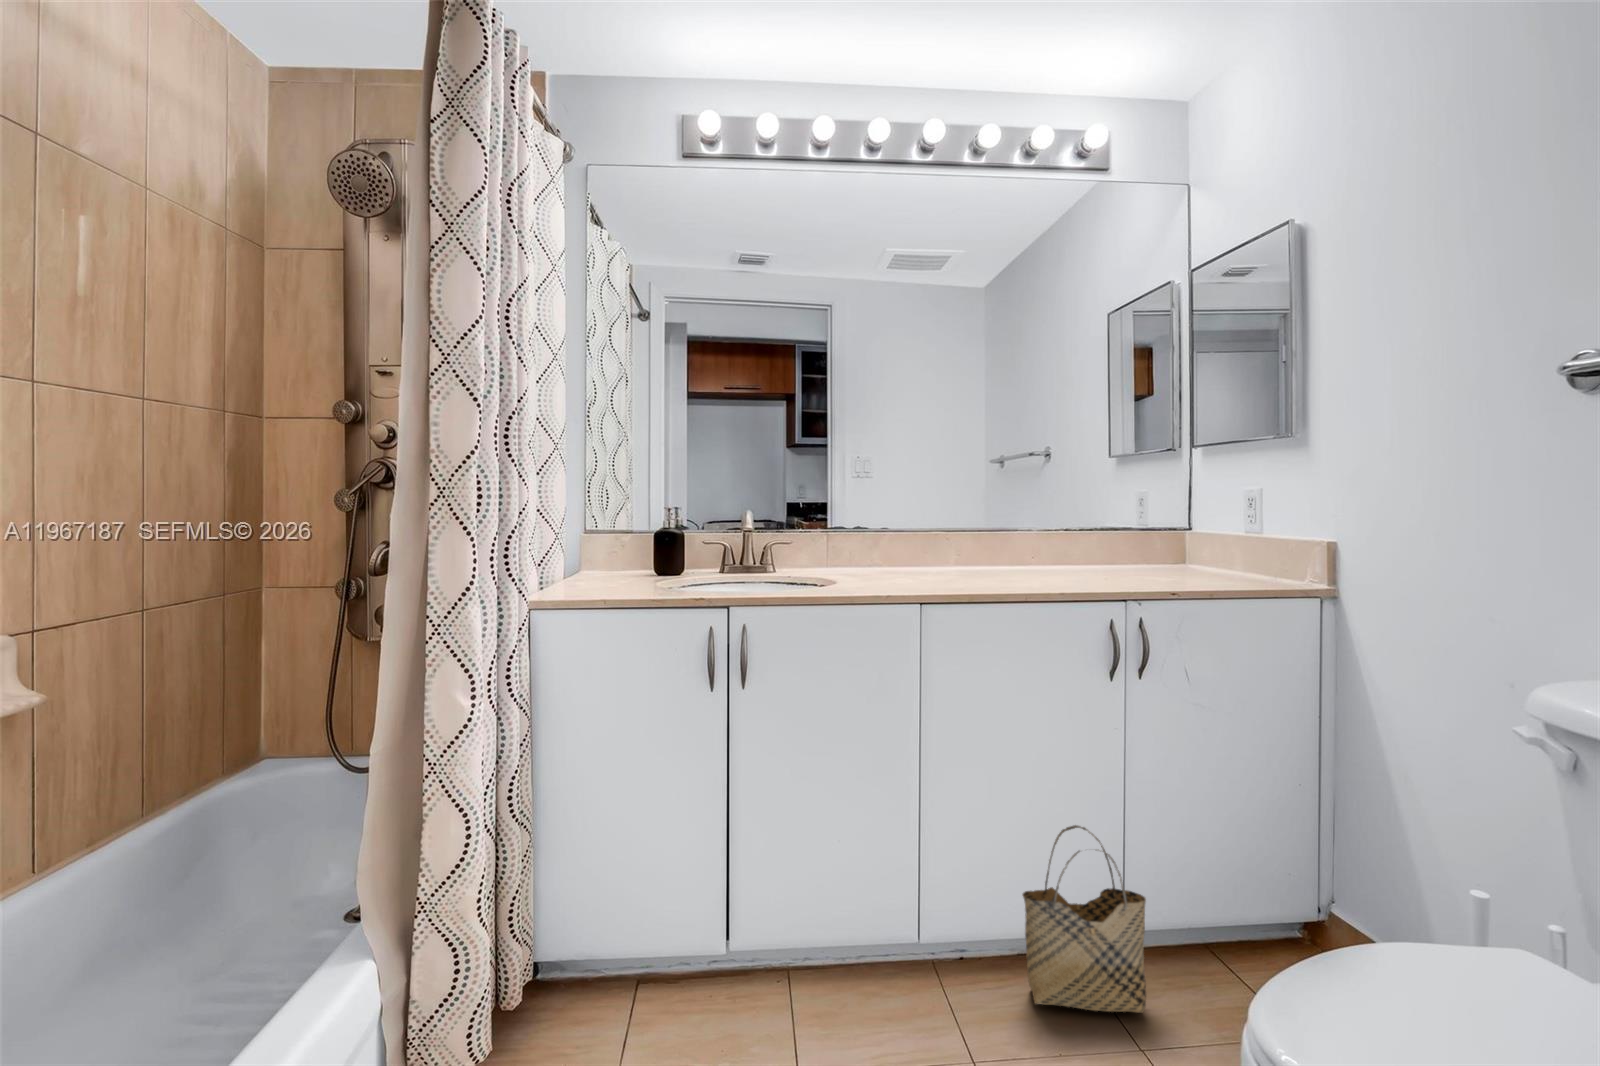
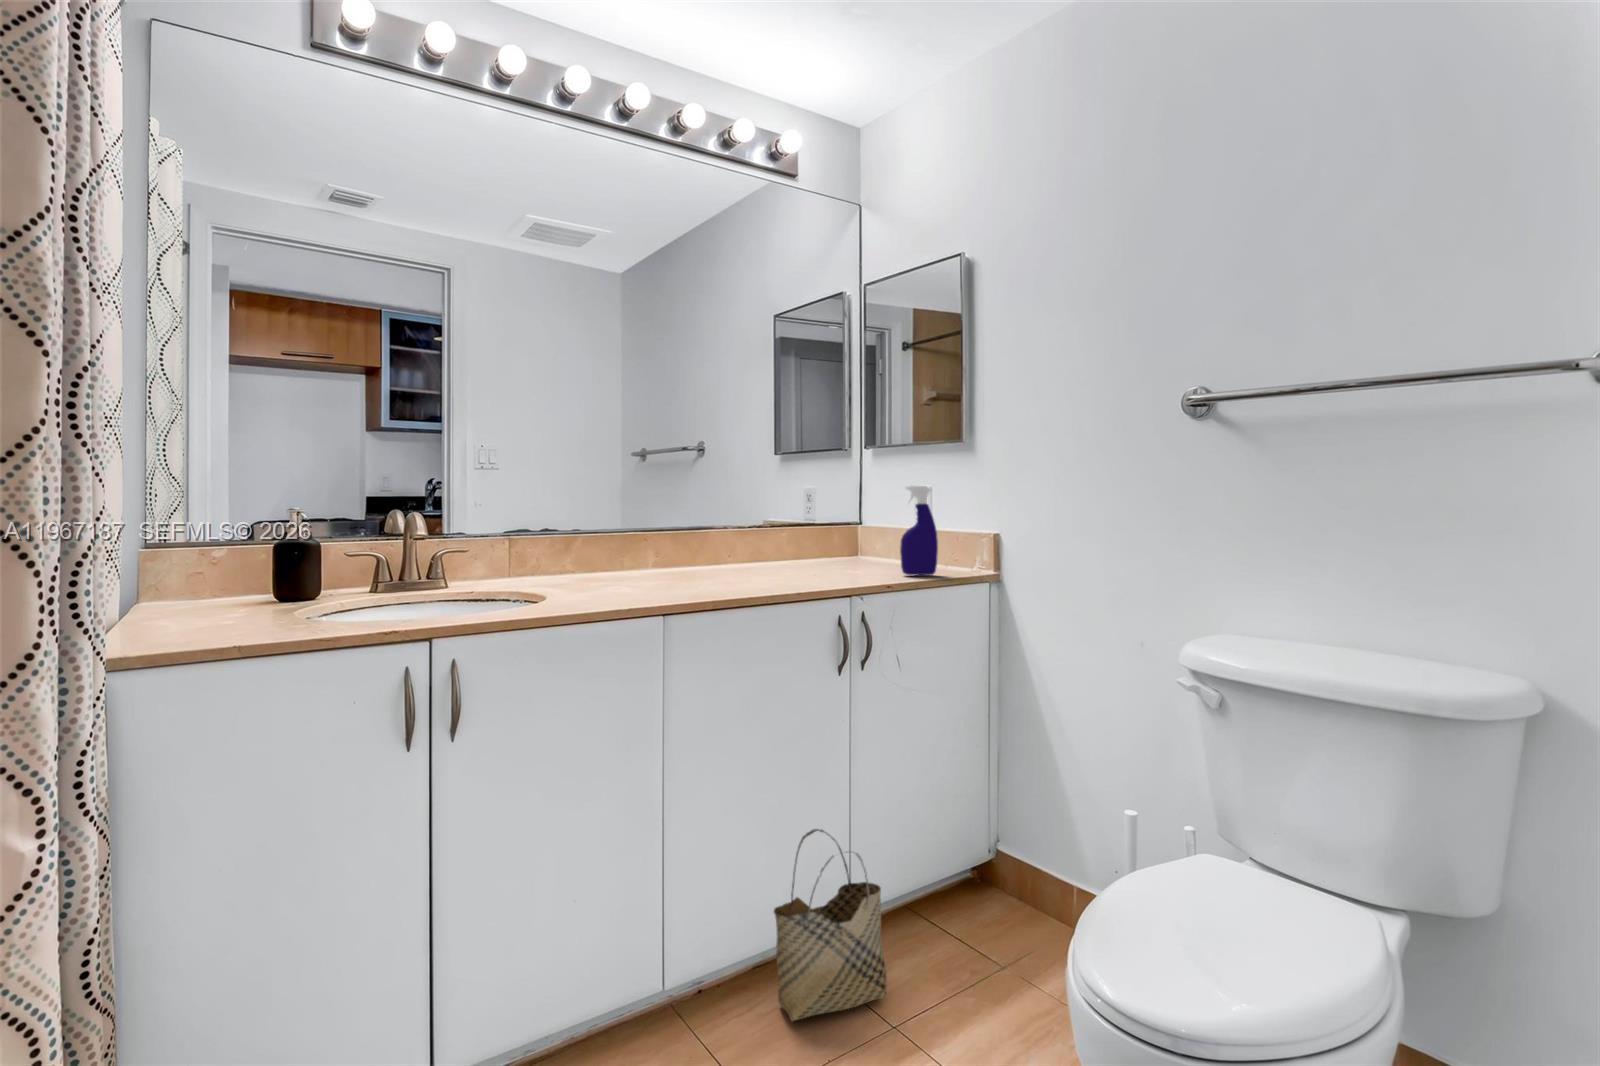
spray bottle: none [1213,481,1262,580] -> present [900,485,938,575]

